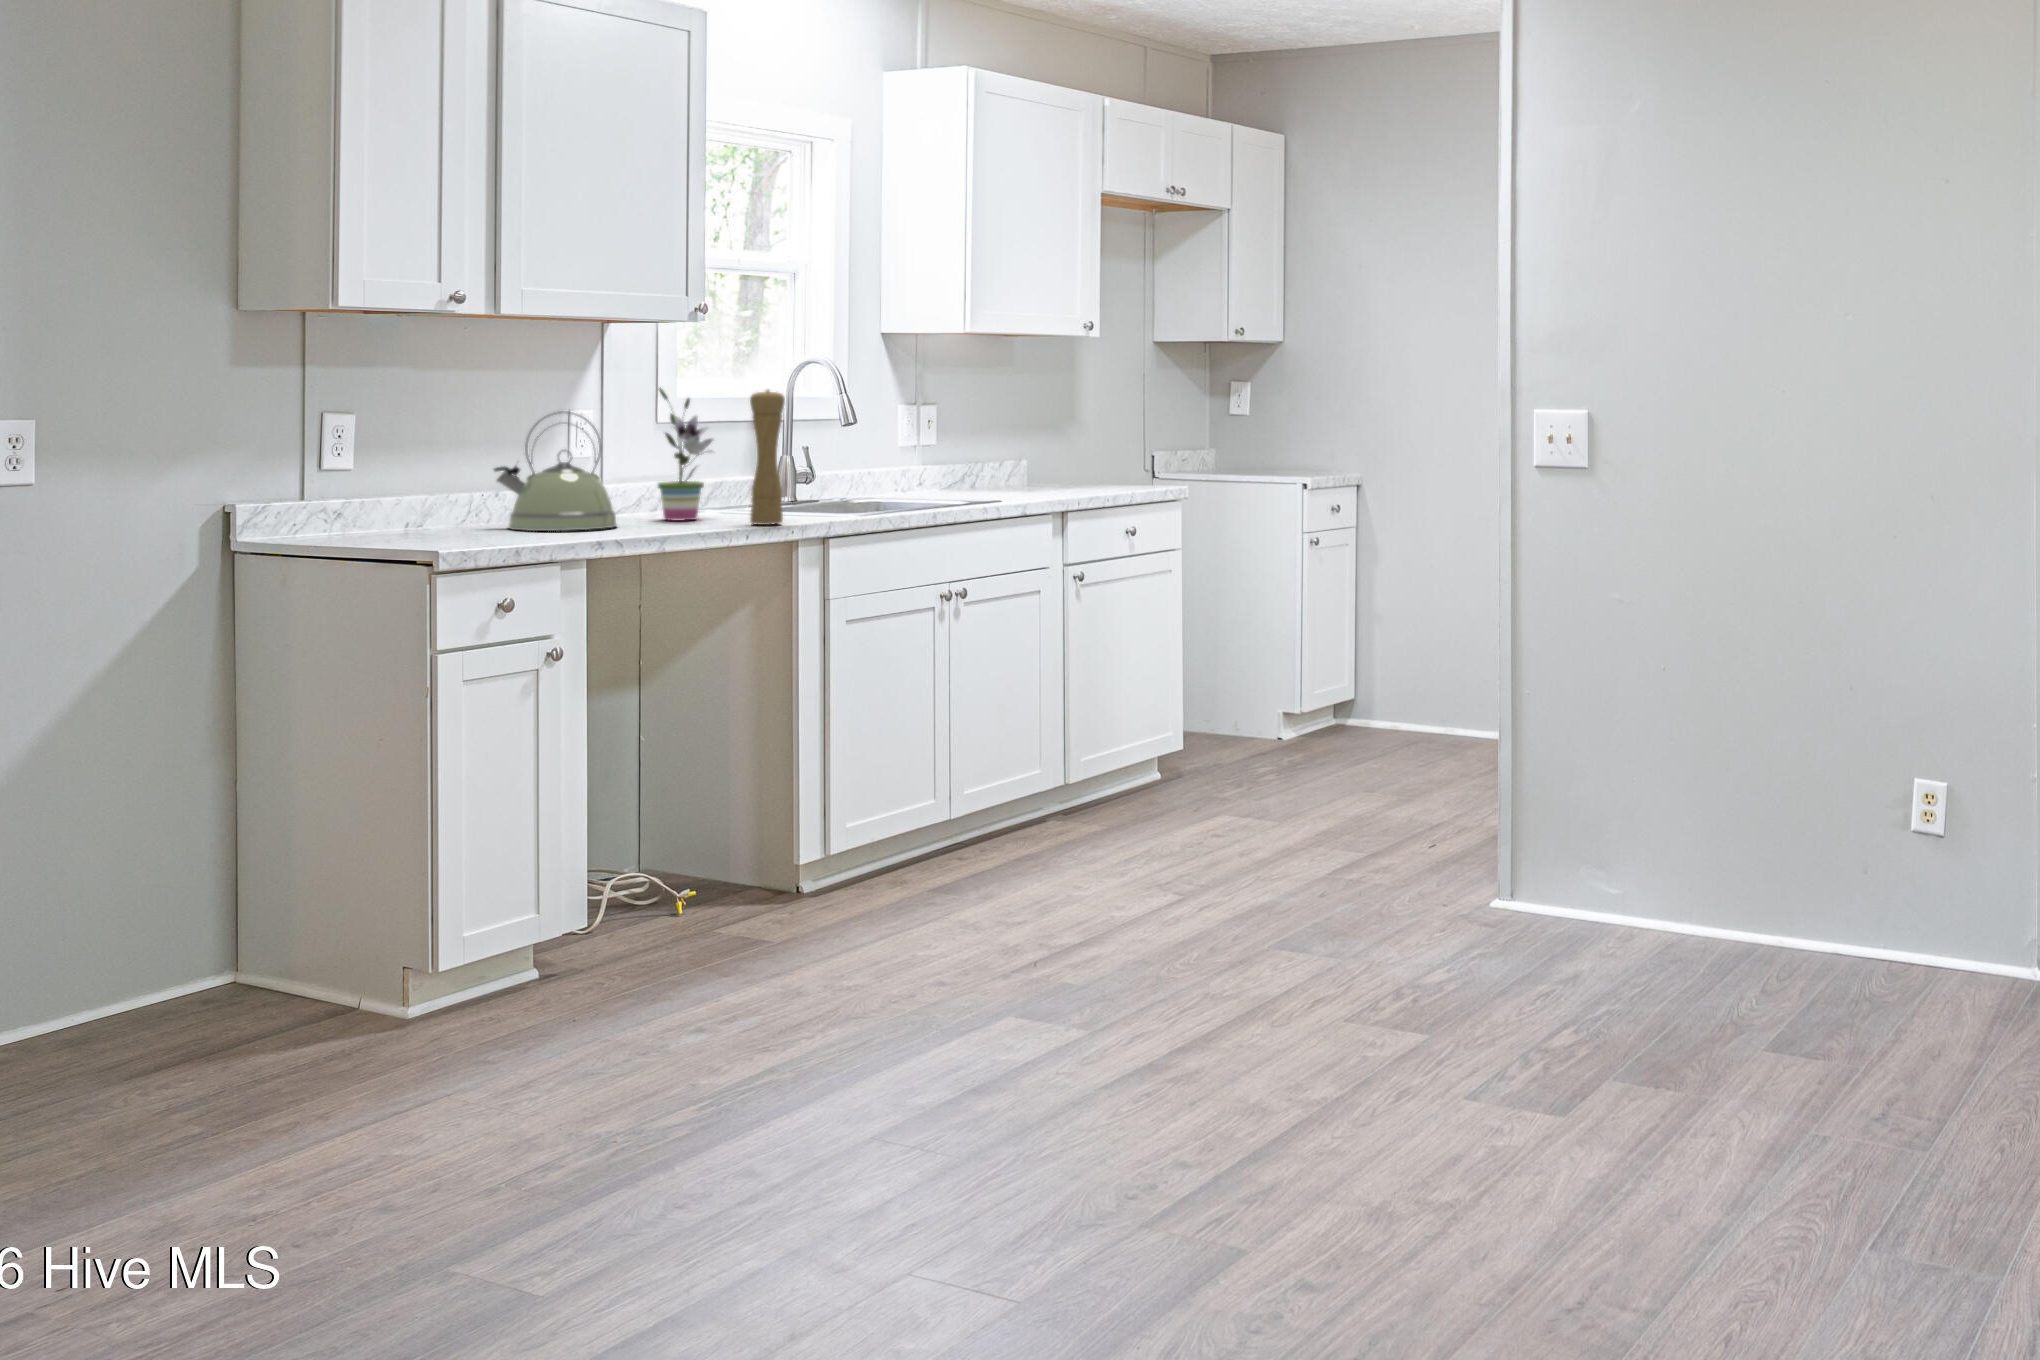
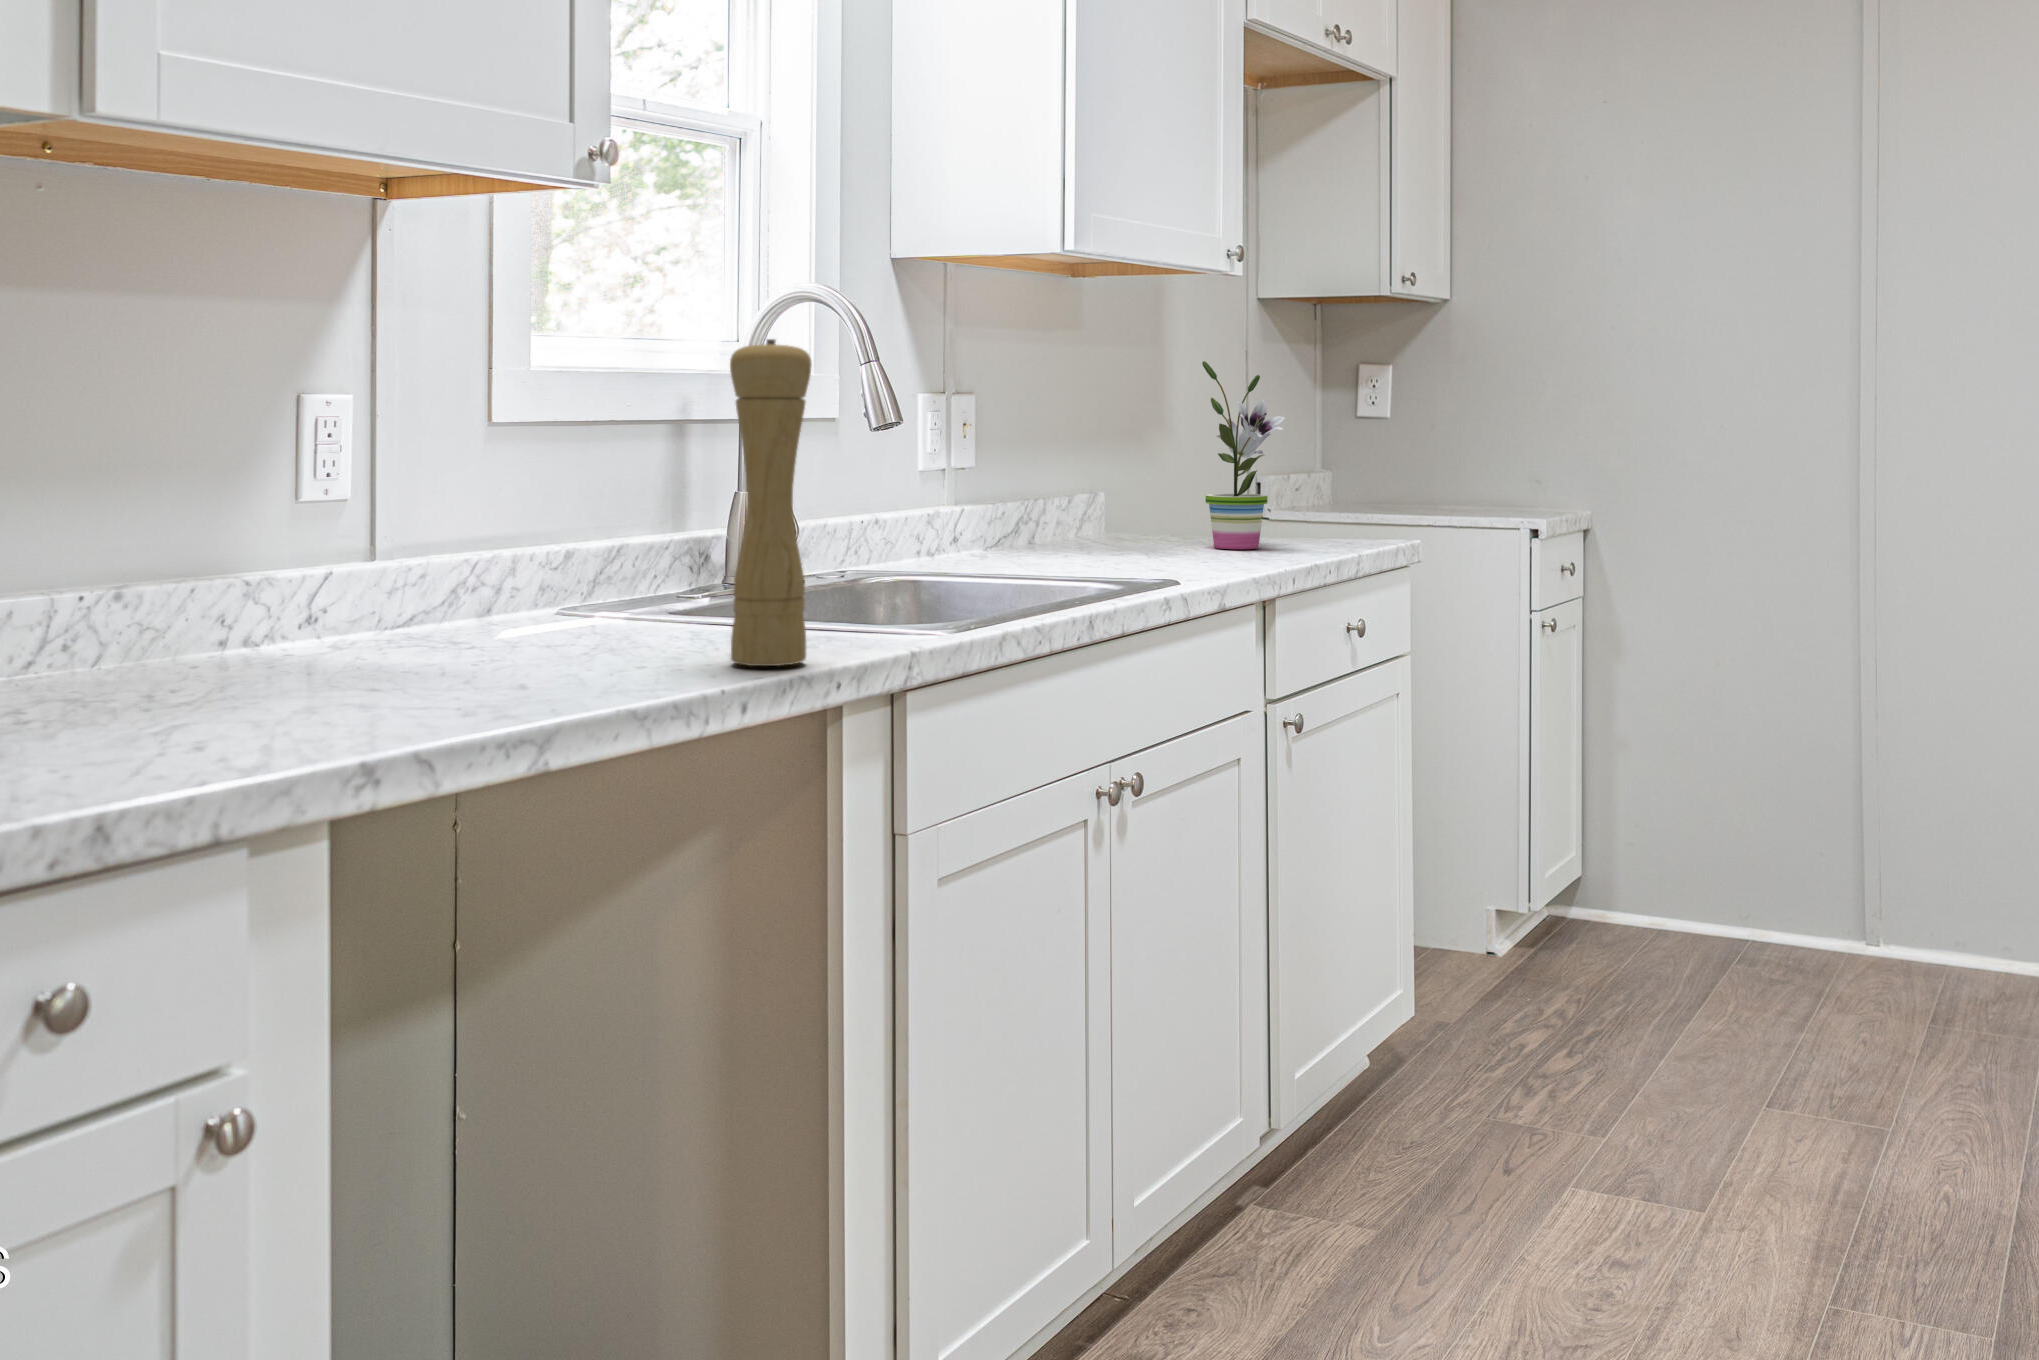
potted plant: present [658,387,713,521] -> present [1202,361,1285,549]
kettle: present [494,411,617,531] -> none [94,387,414,703]

